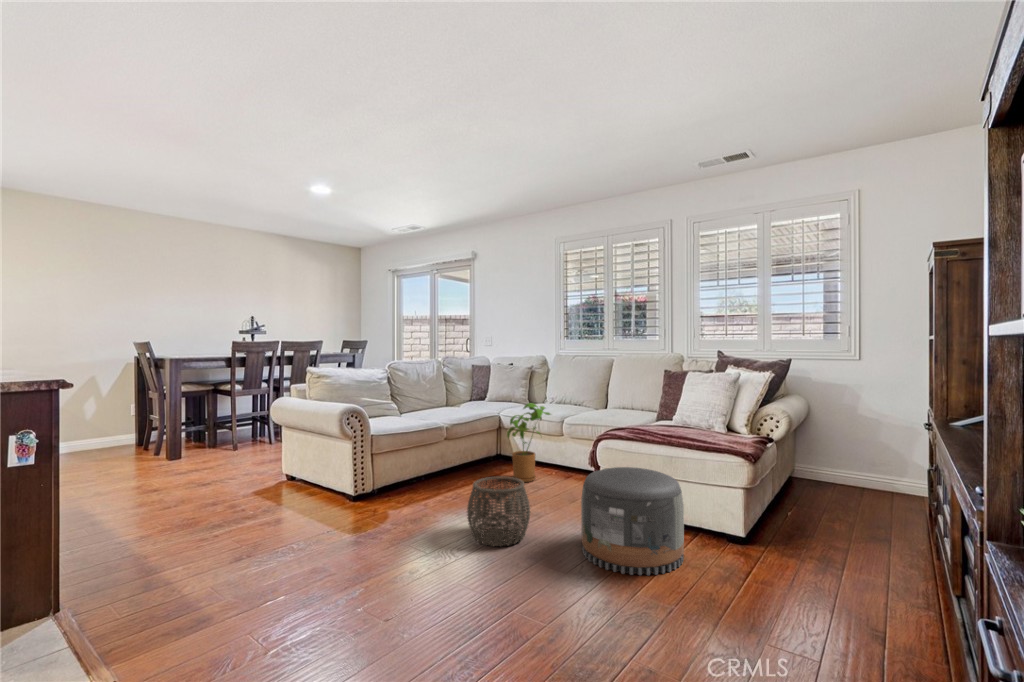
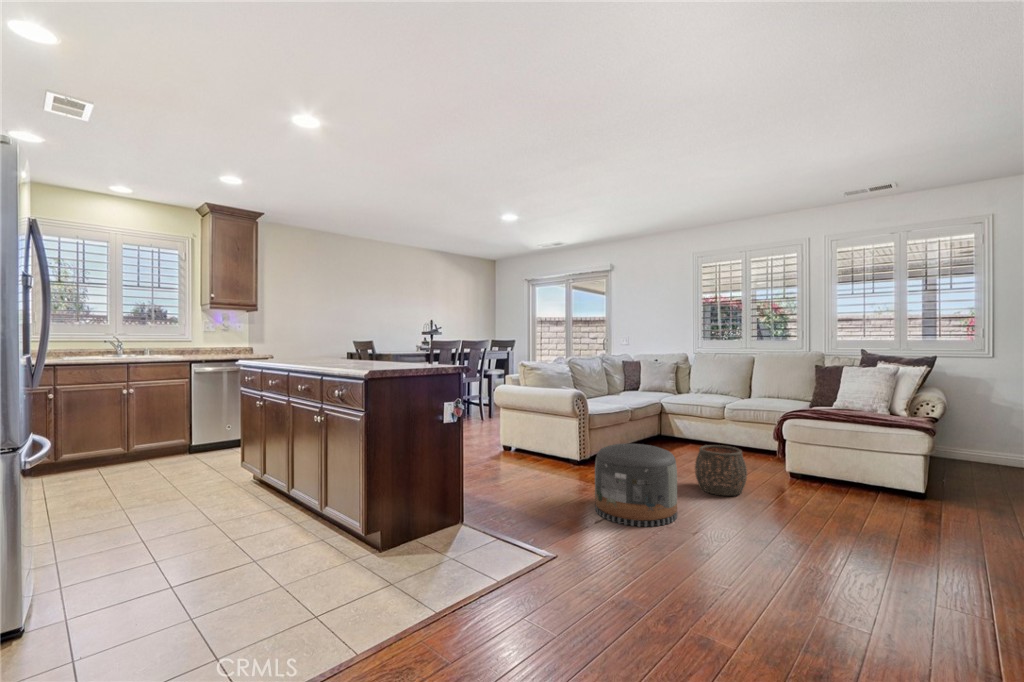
house plant: present [507,403,550,482] -> none [683,391,722,455]
pouf: present [581,467,684,575] -> present [595,444,677,527]

